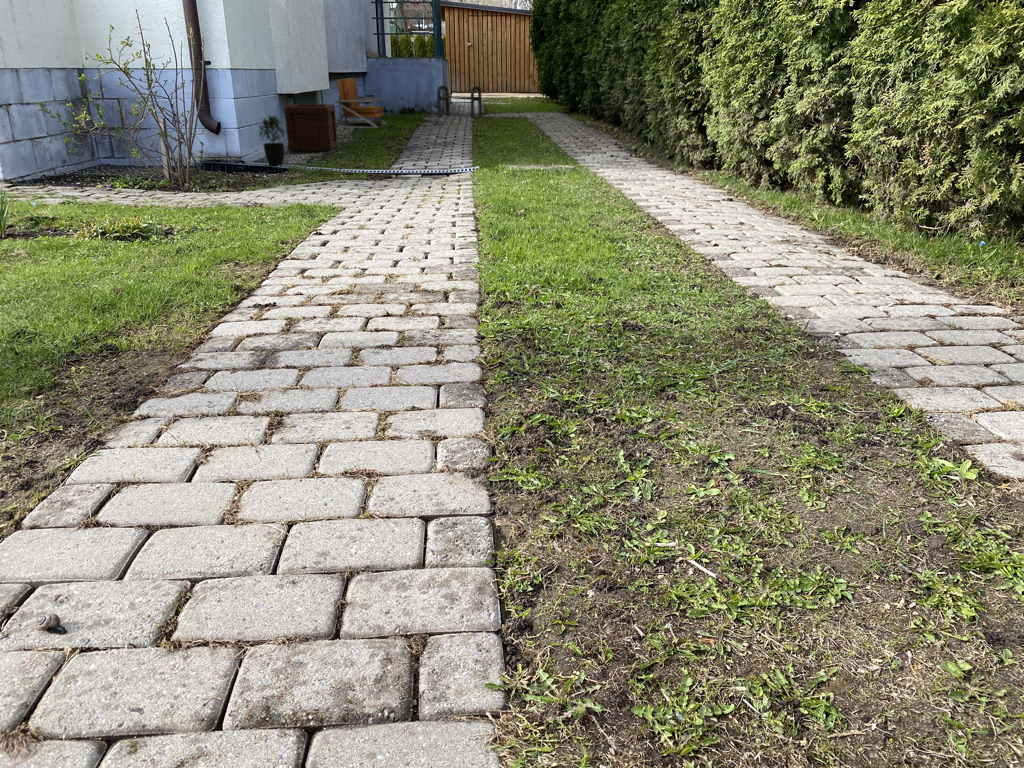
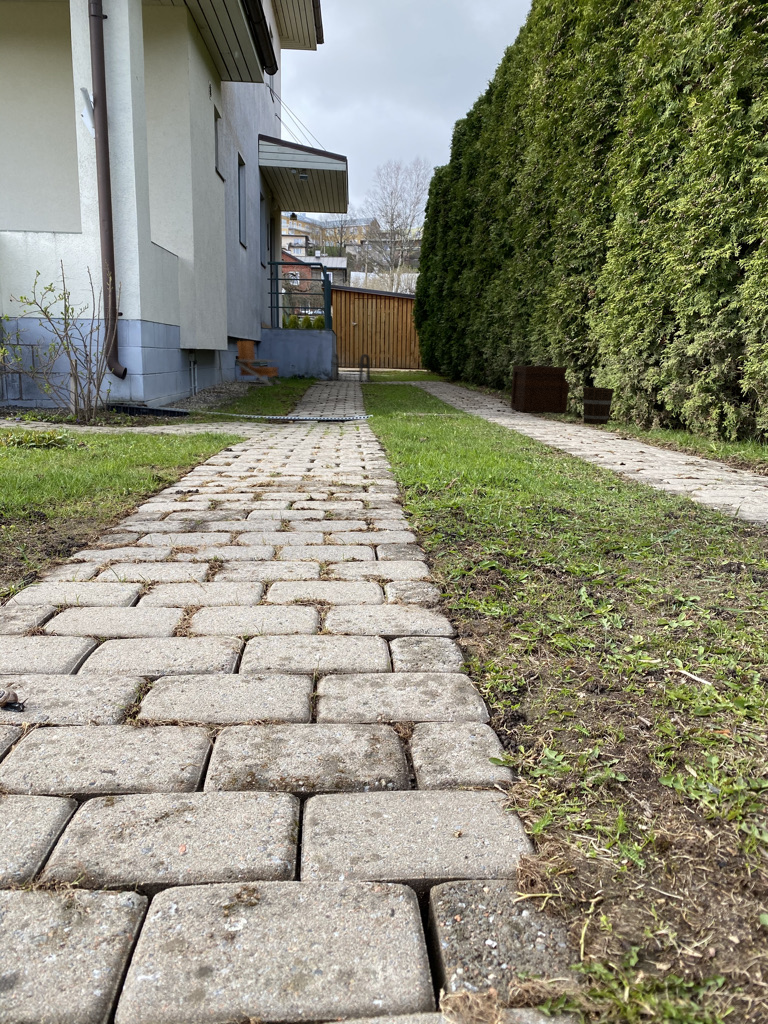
wooden crate: present [284,104,338,151] -> present [511,365,569,413]
potted plant: present [259,115,285,165] -> none [165,358,194,405]
bucket: none [692,140,724,181] -> present [583,387,614,424]

